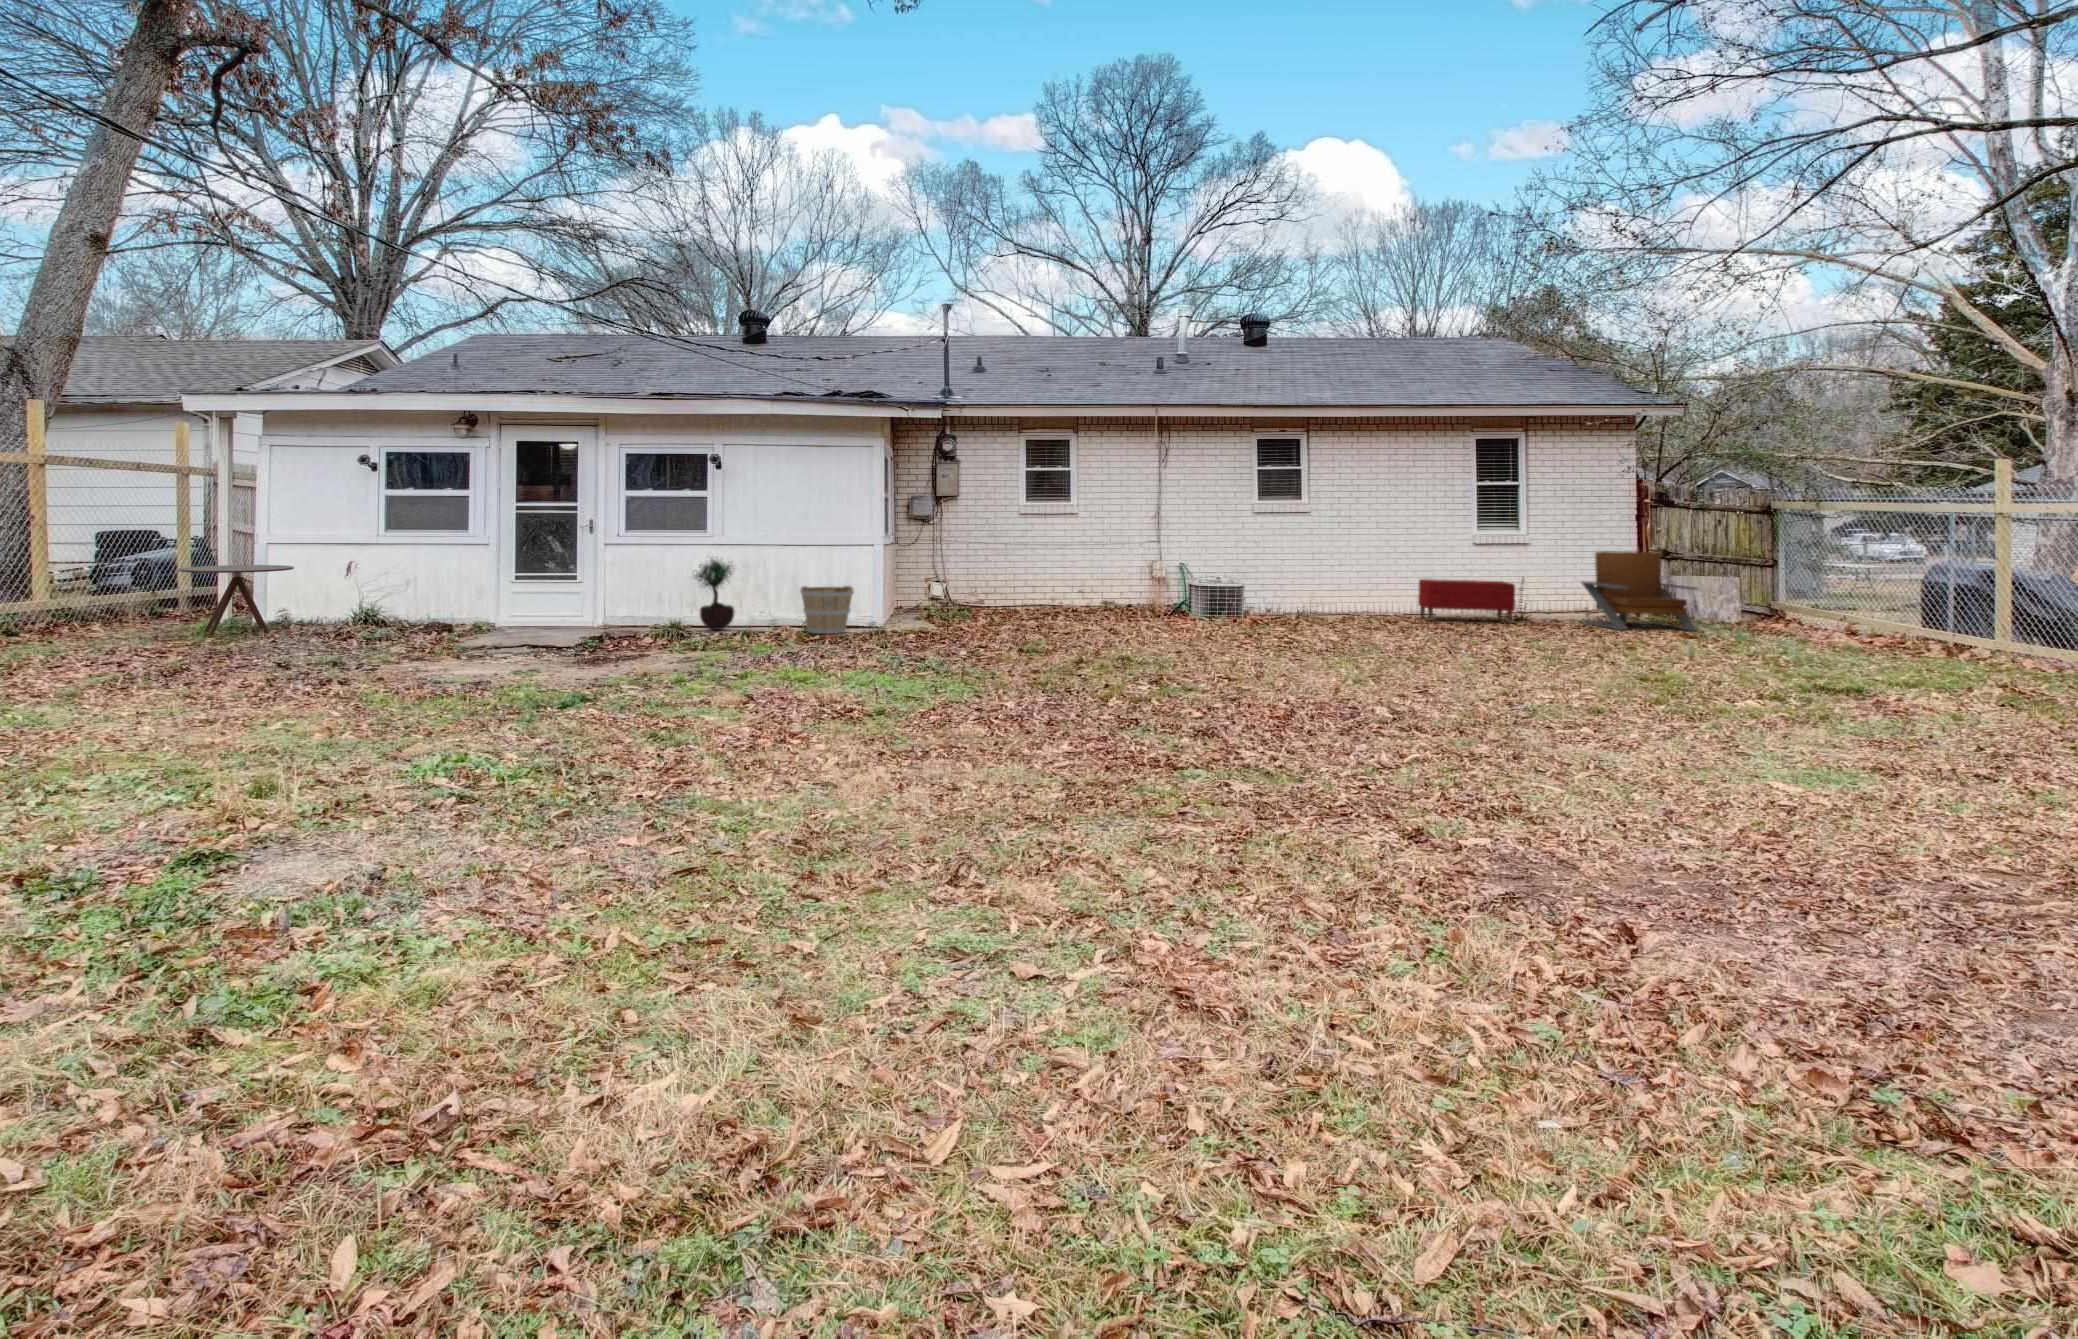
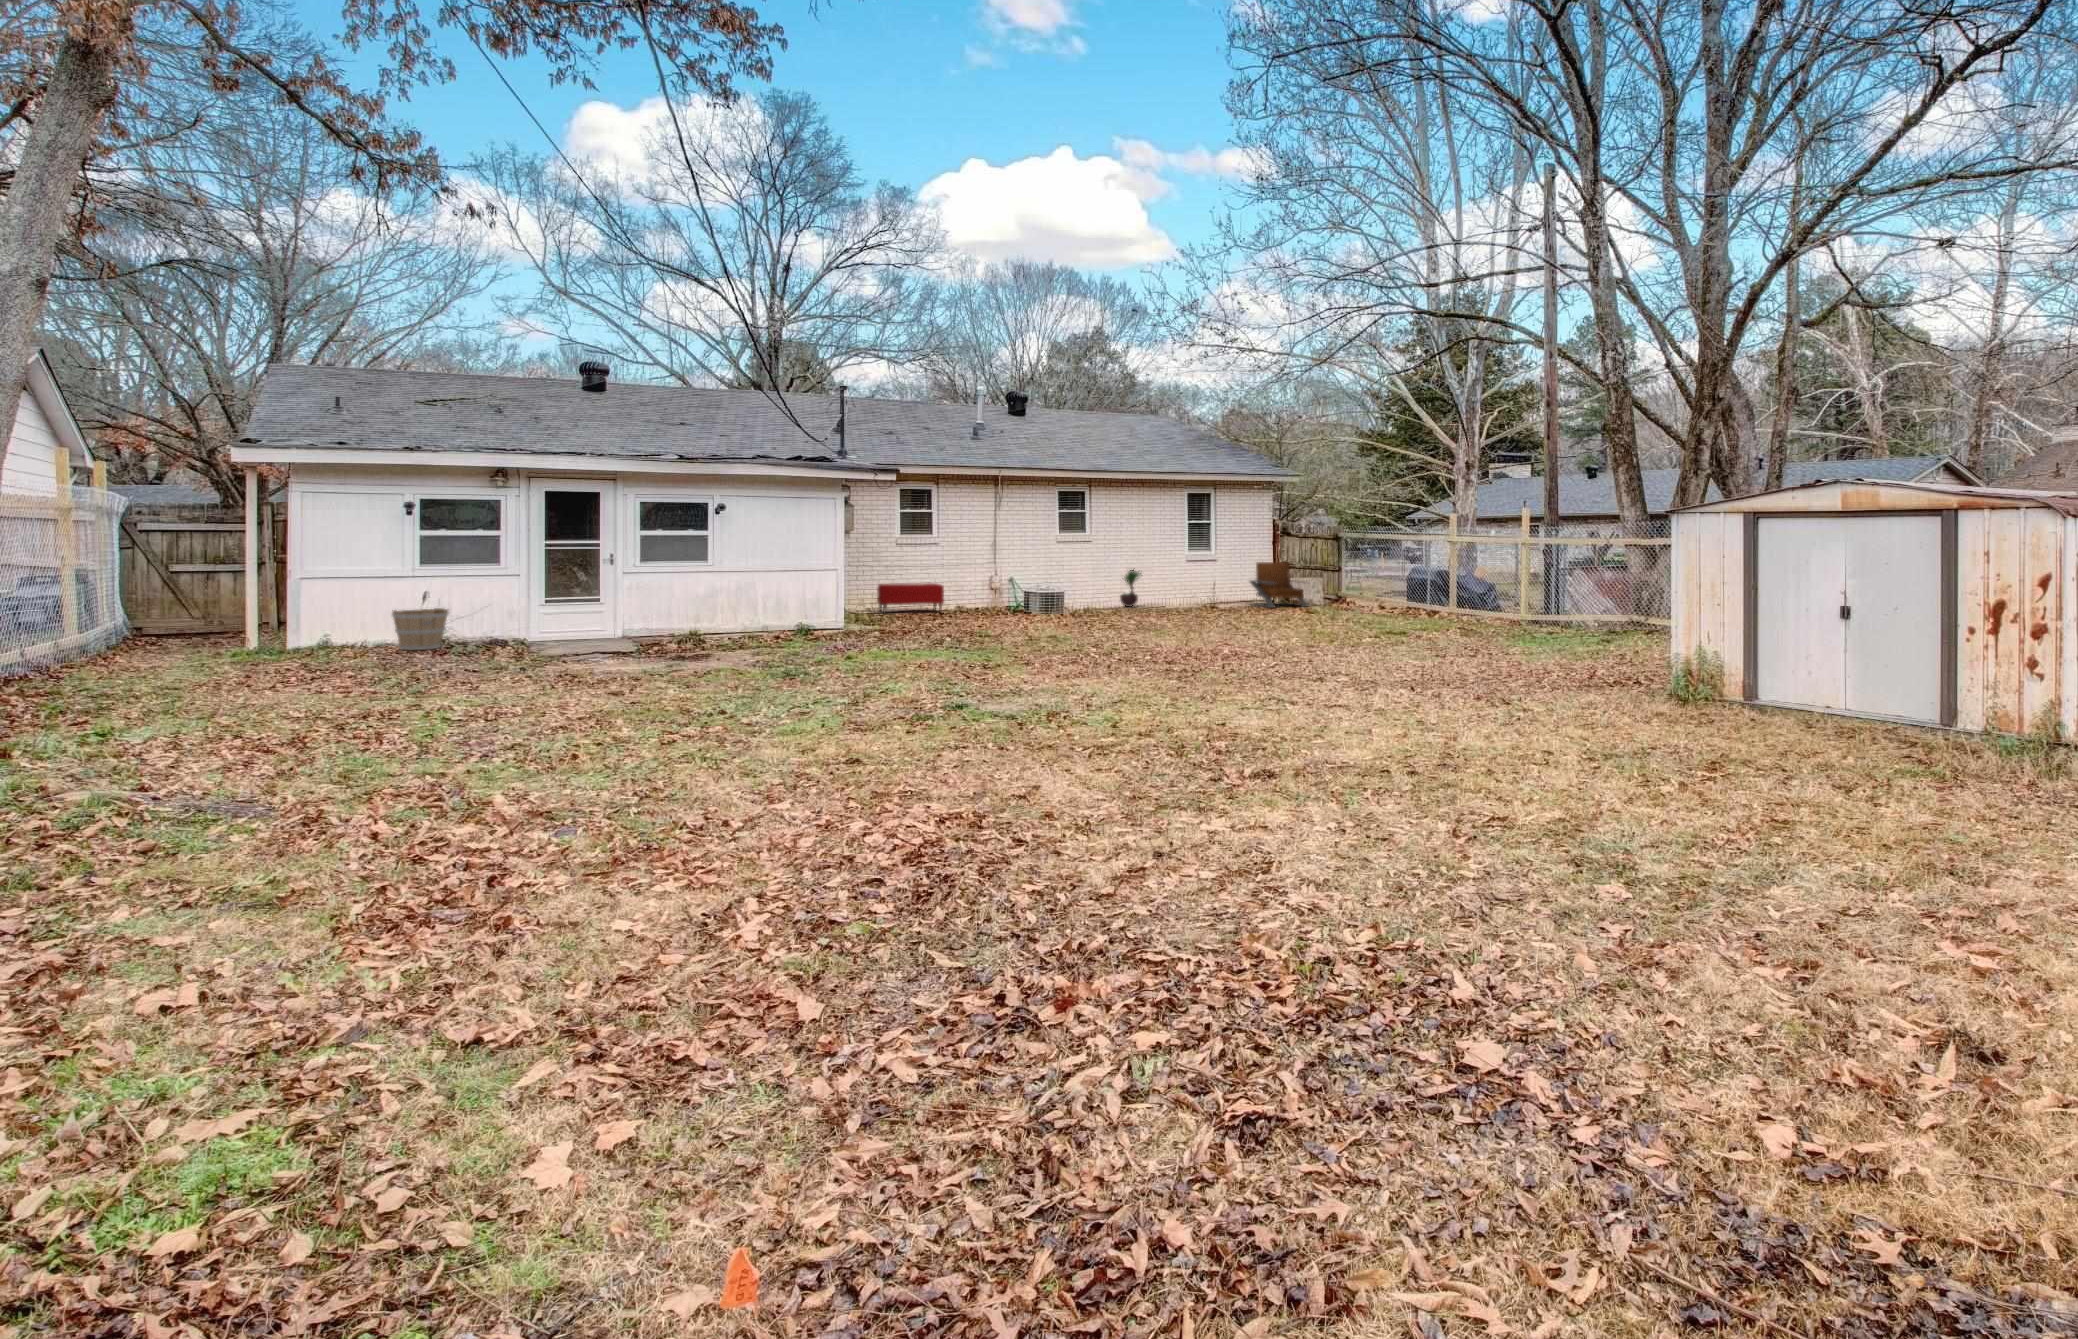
potted tree: present [695,557,735,630] -> present [1120,569,1141,607]
round table: present [178,565,294,636] -> none [242,597,350,659]
bench: present [1418,579,1515,623] -> present [877,583,944,613]
wooden bucket: present [800,586,854,634] -> present [392,608,449,650]

